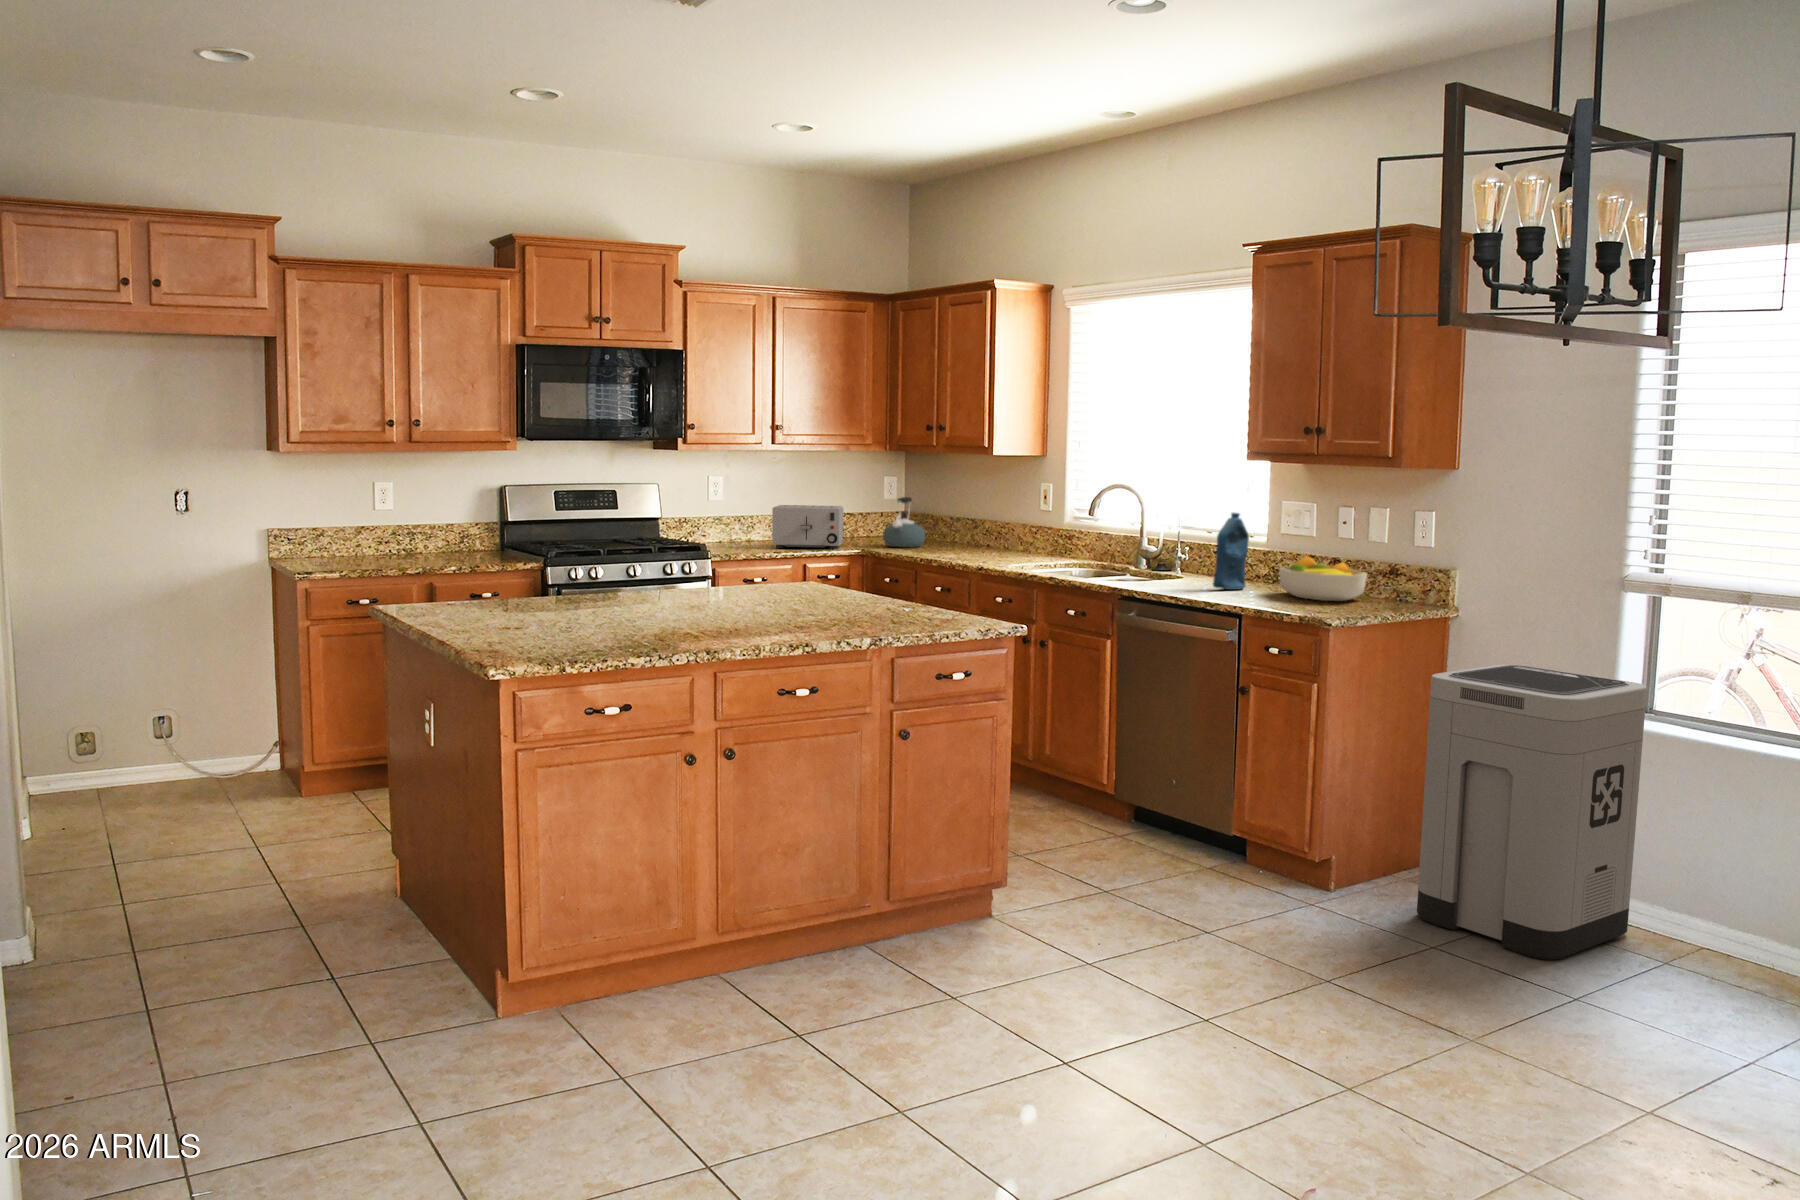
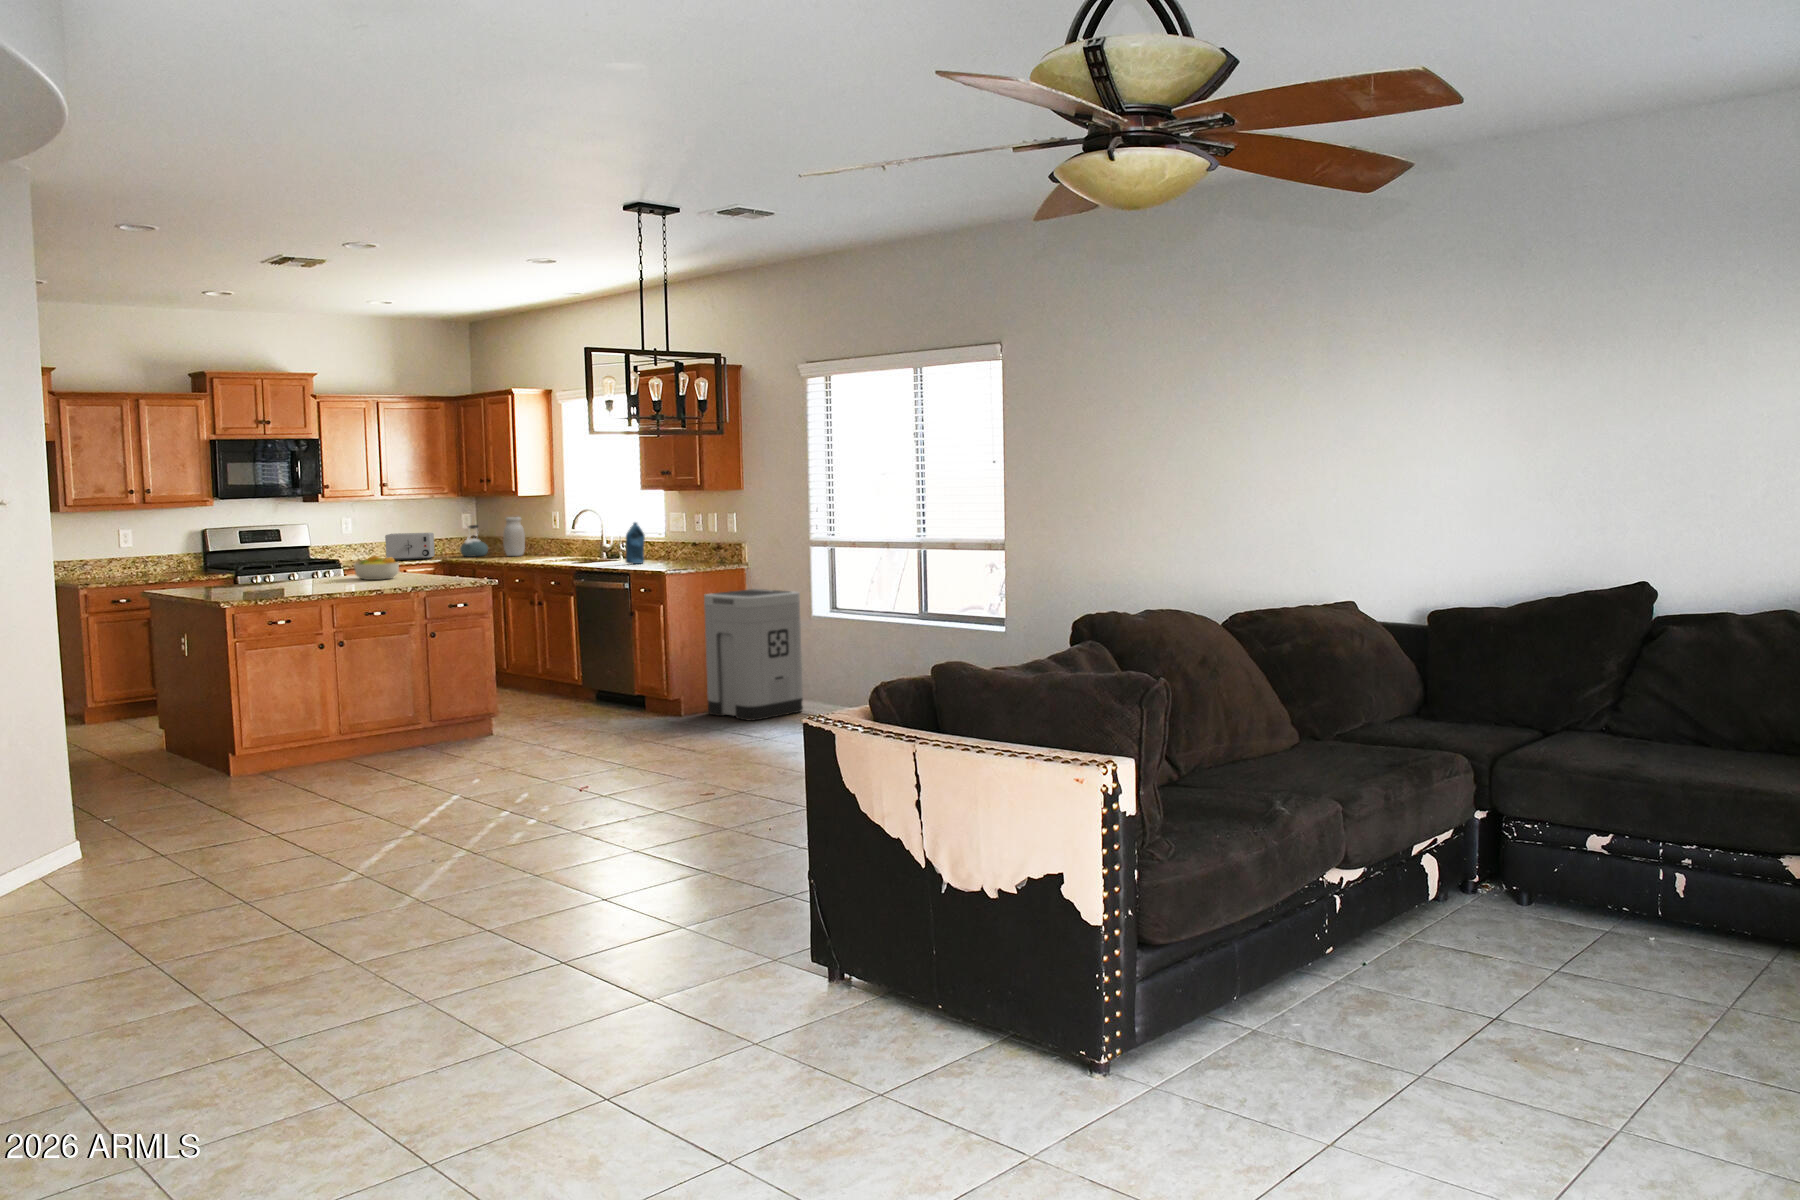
jar: none [954,487,989,551] -> present [503,517,525,556]
fruit bowl: present [1279,556,1367,601] -> present [354,555,399,580]

